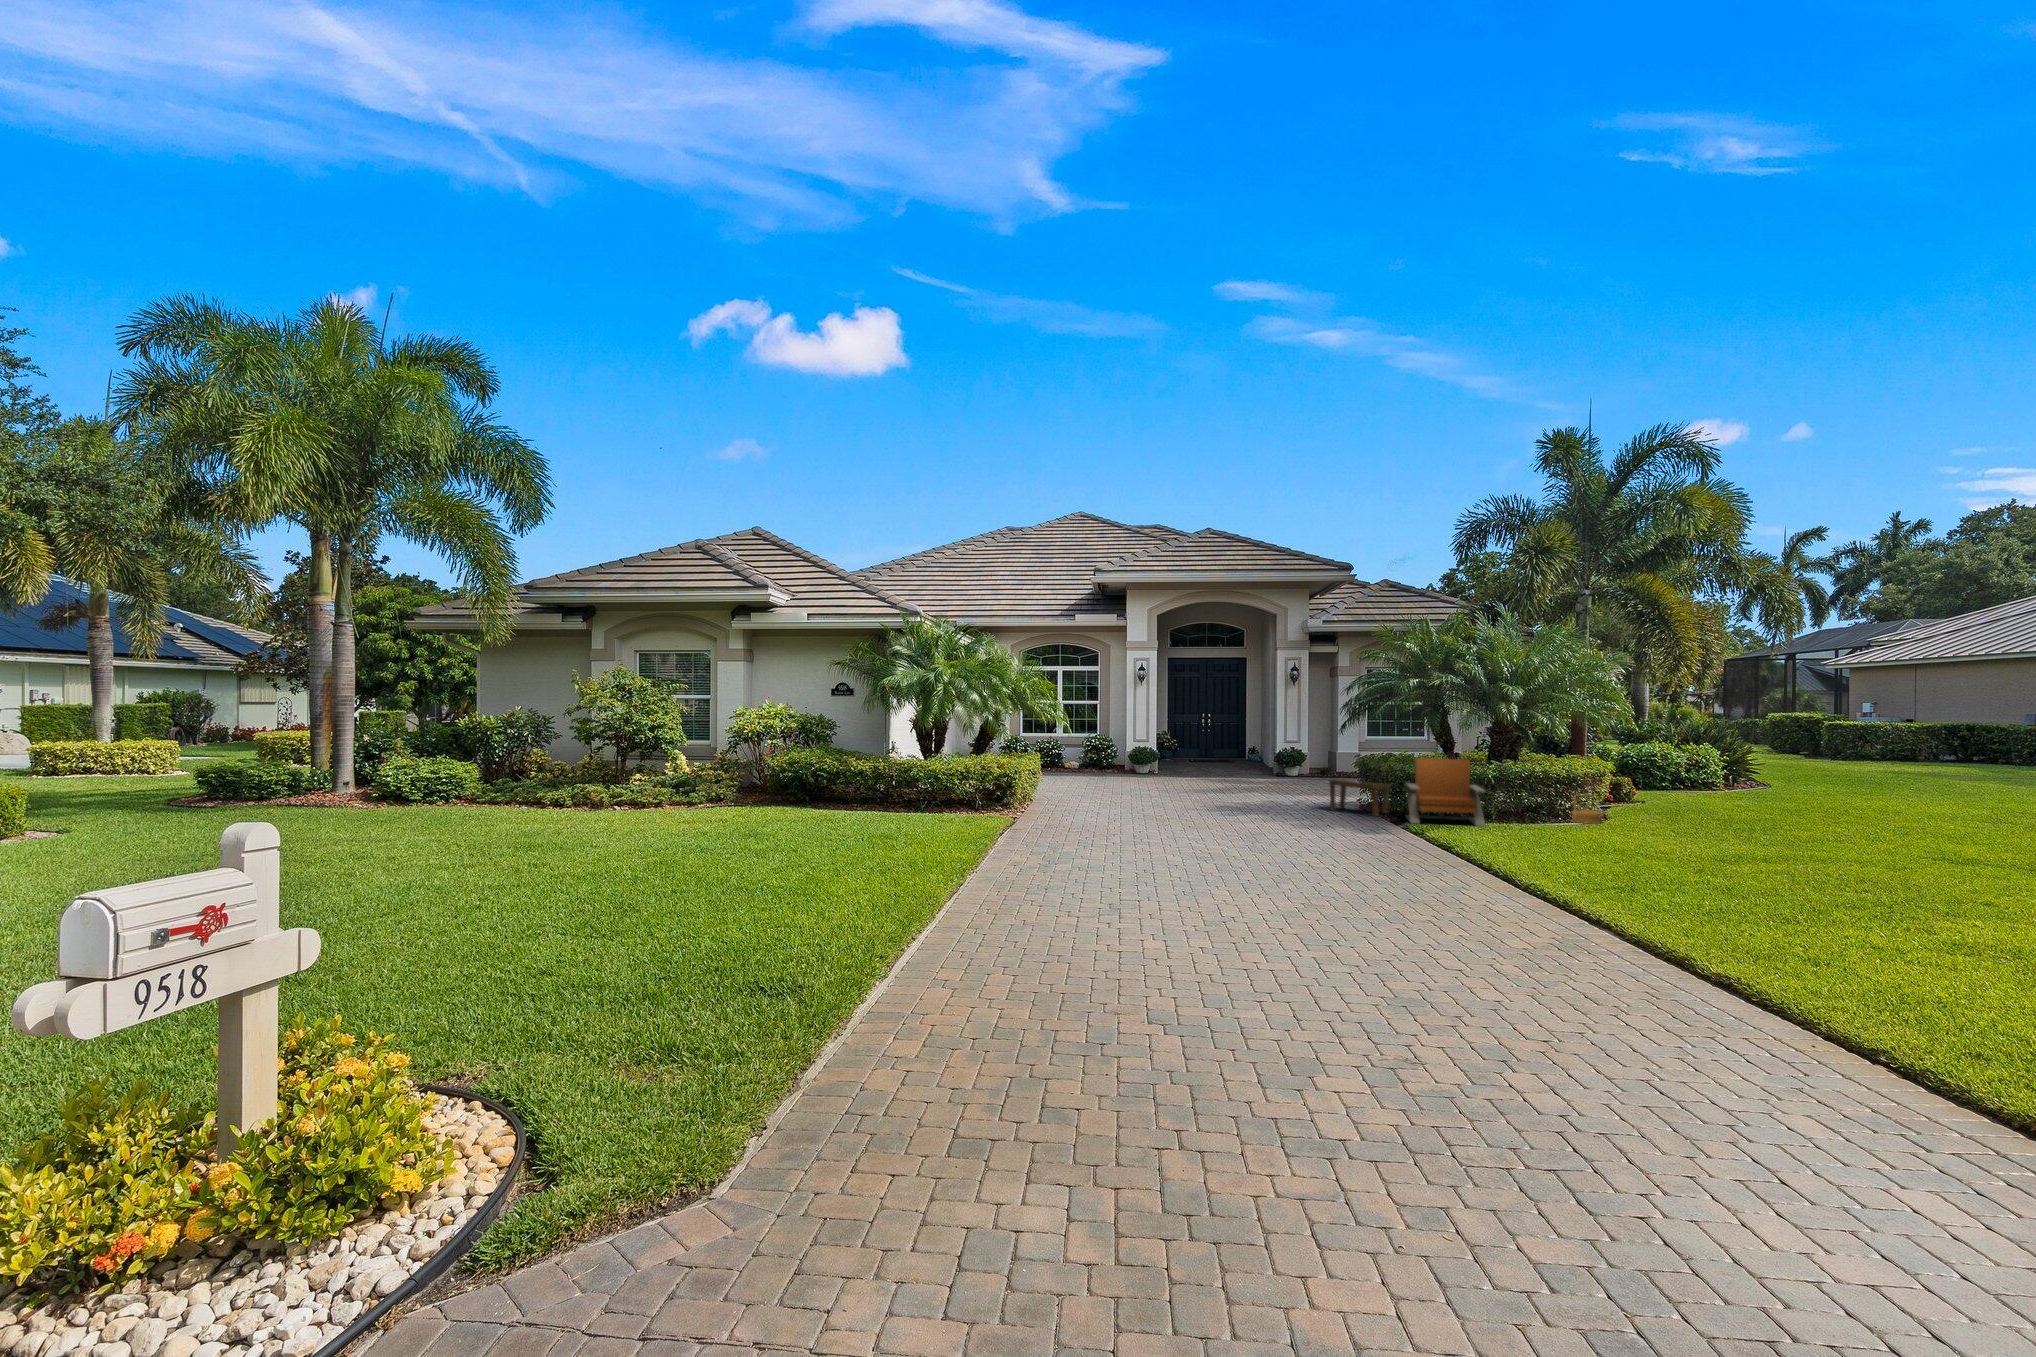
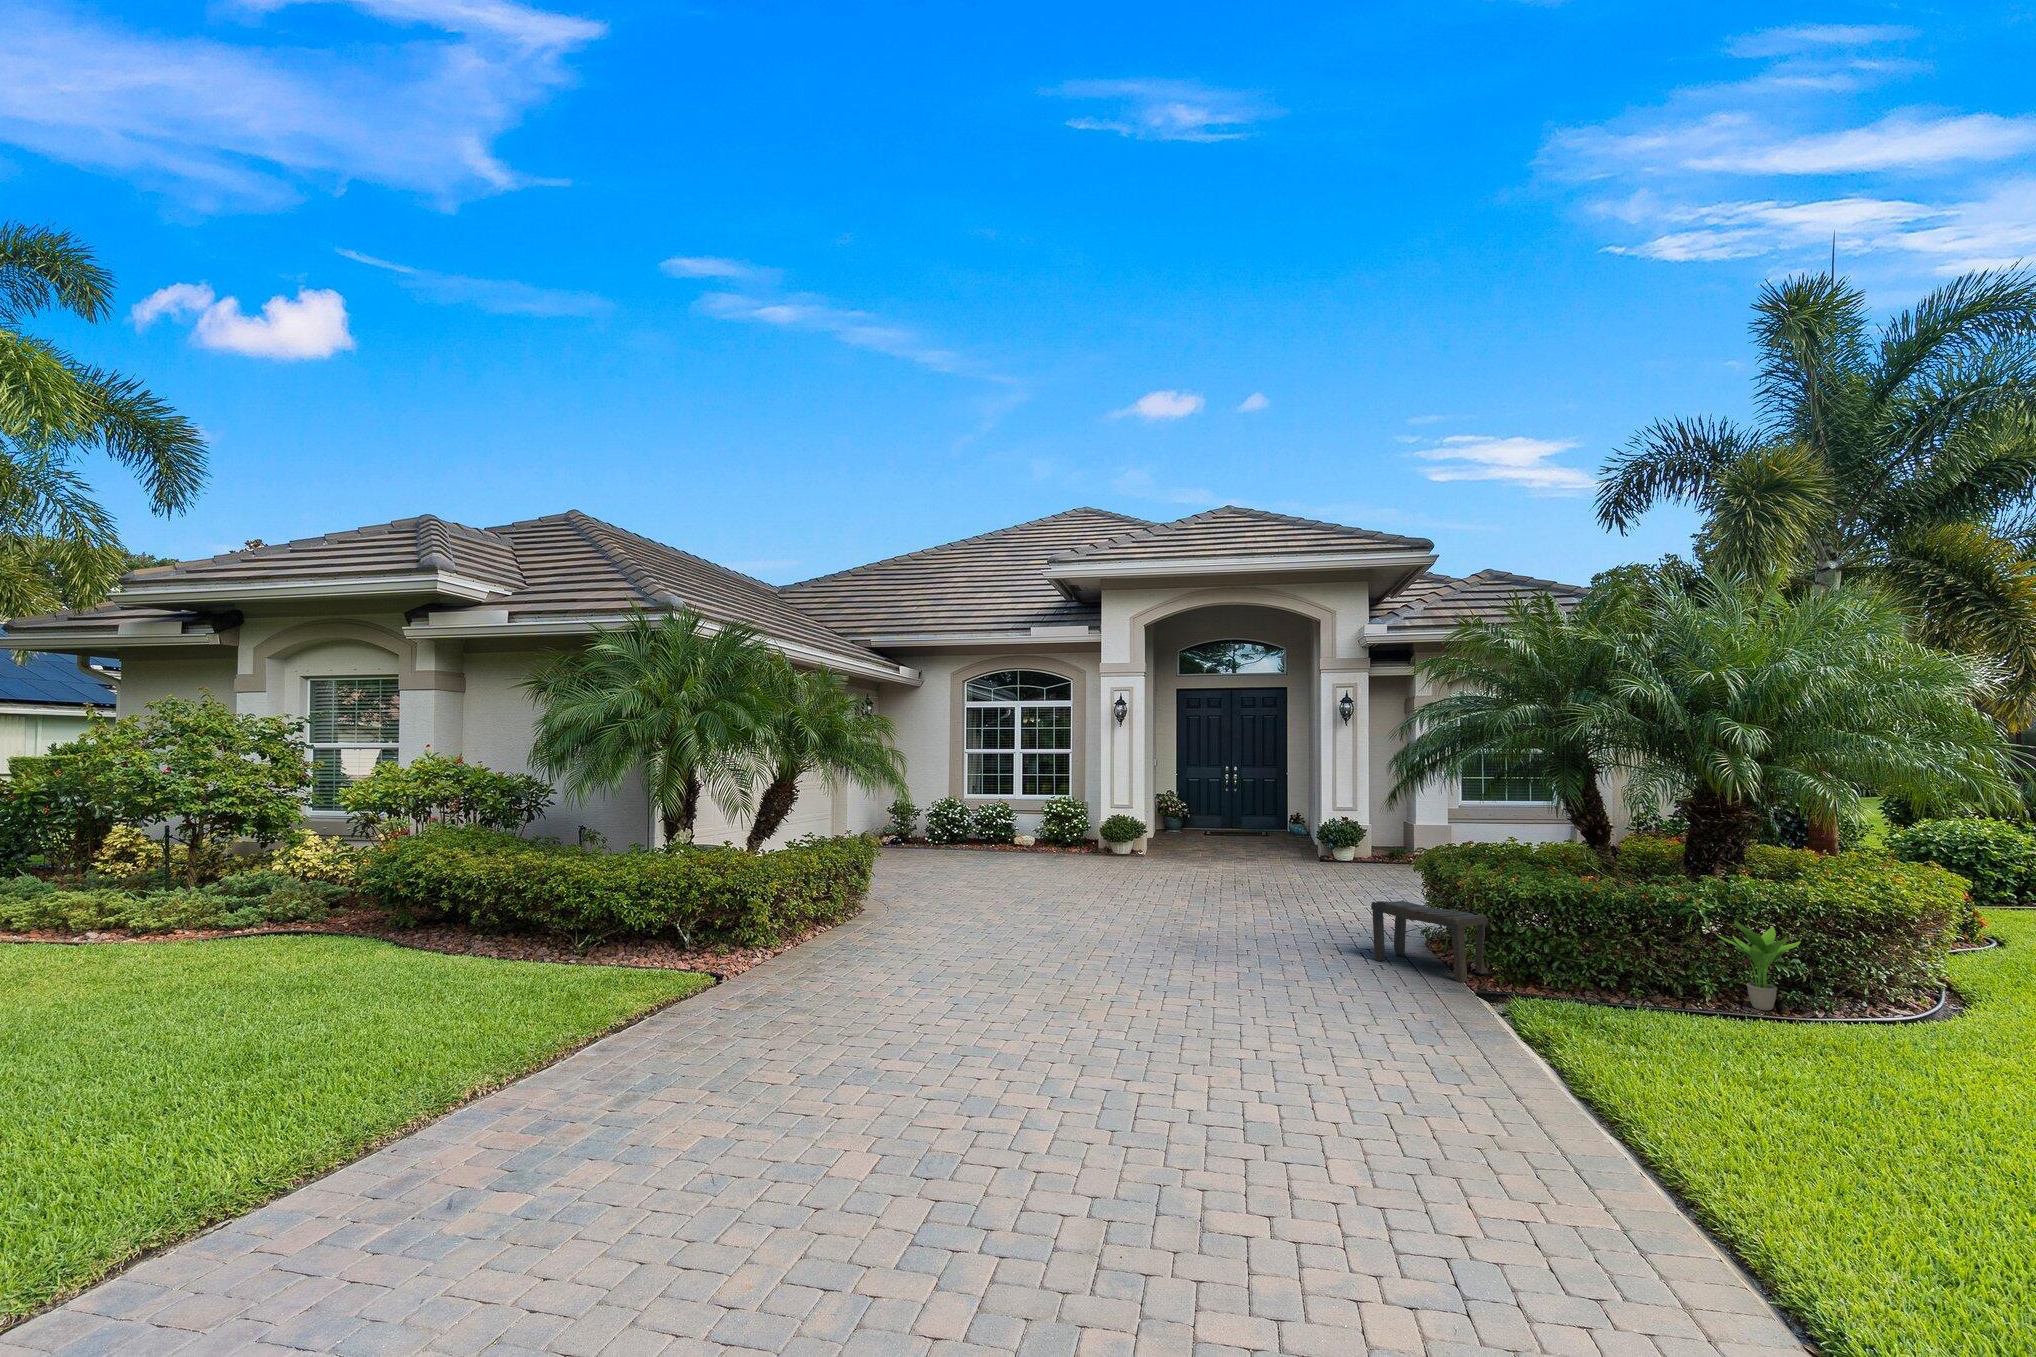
lounge chair: present [1405,758,1485,827] -> none [1522,869,1710,1033]
potted plant: none [1493,779,1530,822] -> present [1716,920,1801,1011]
woven basket: present [1572,794,1601,824] -> none [1898,954,1975,1024]

